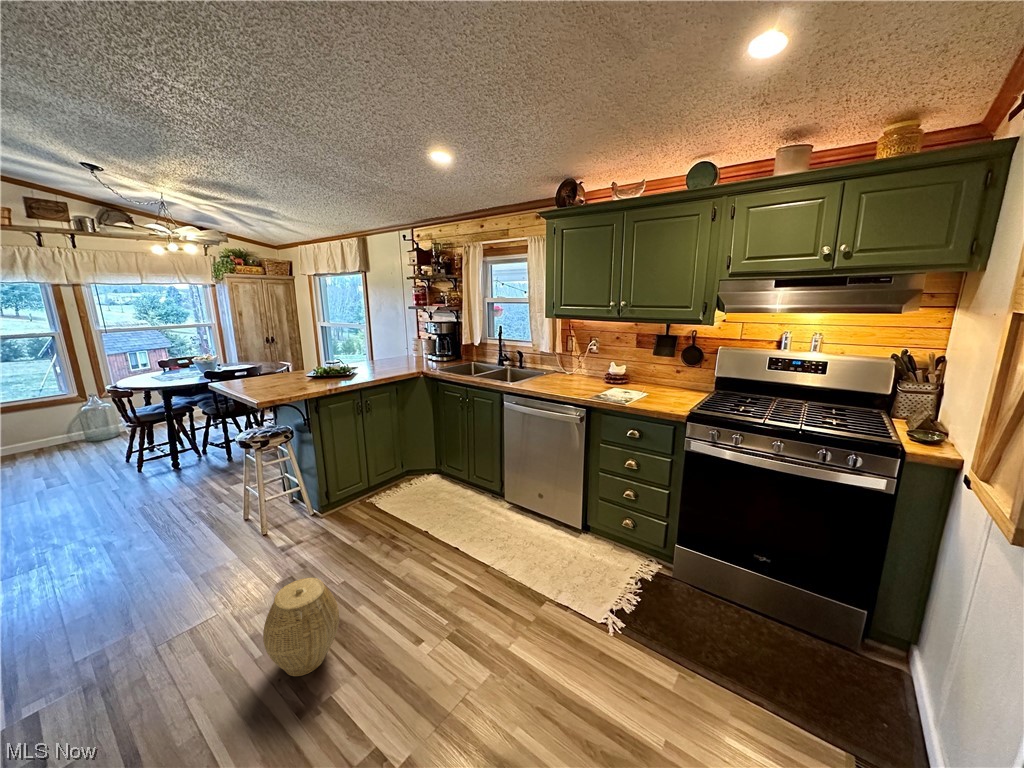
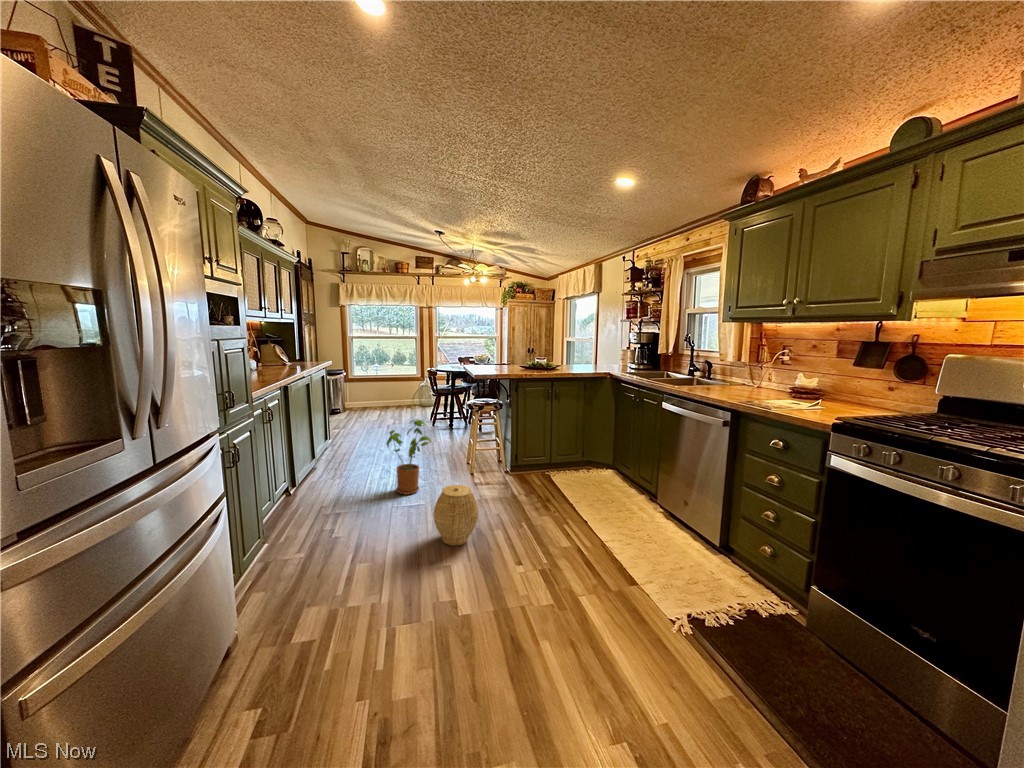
house plant: none [93,490,202,622] -> present [386,419,432,495]

